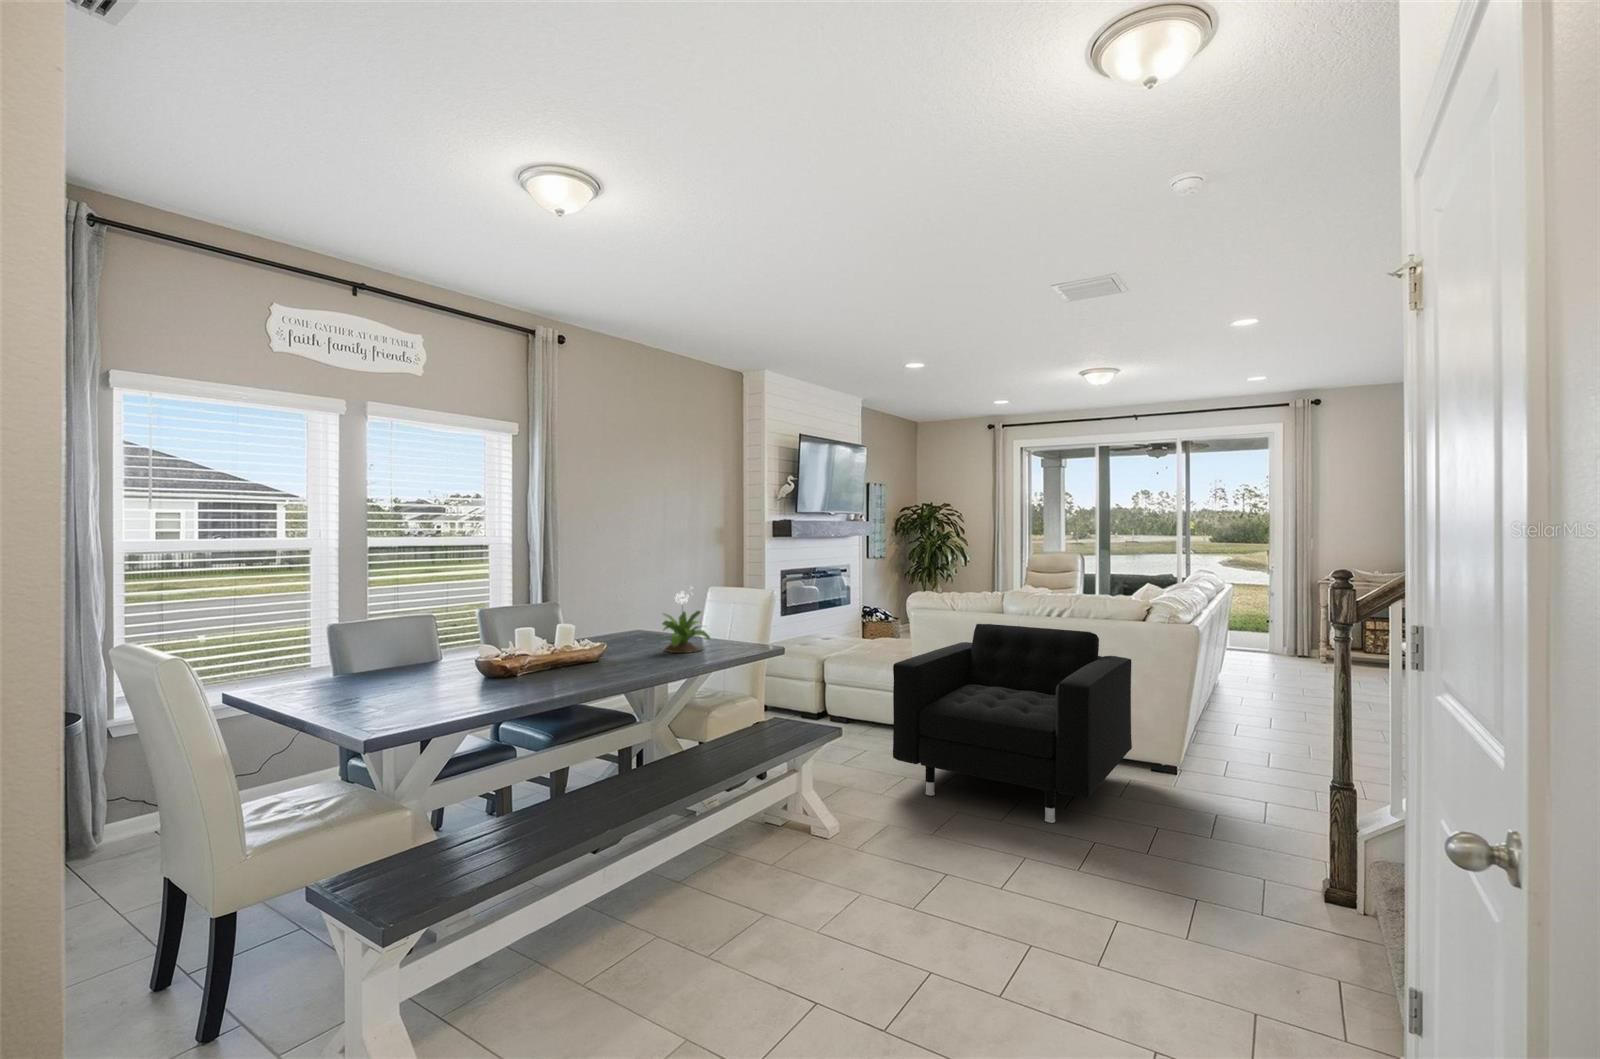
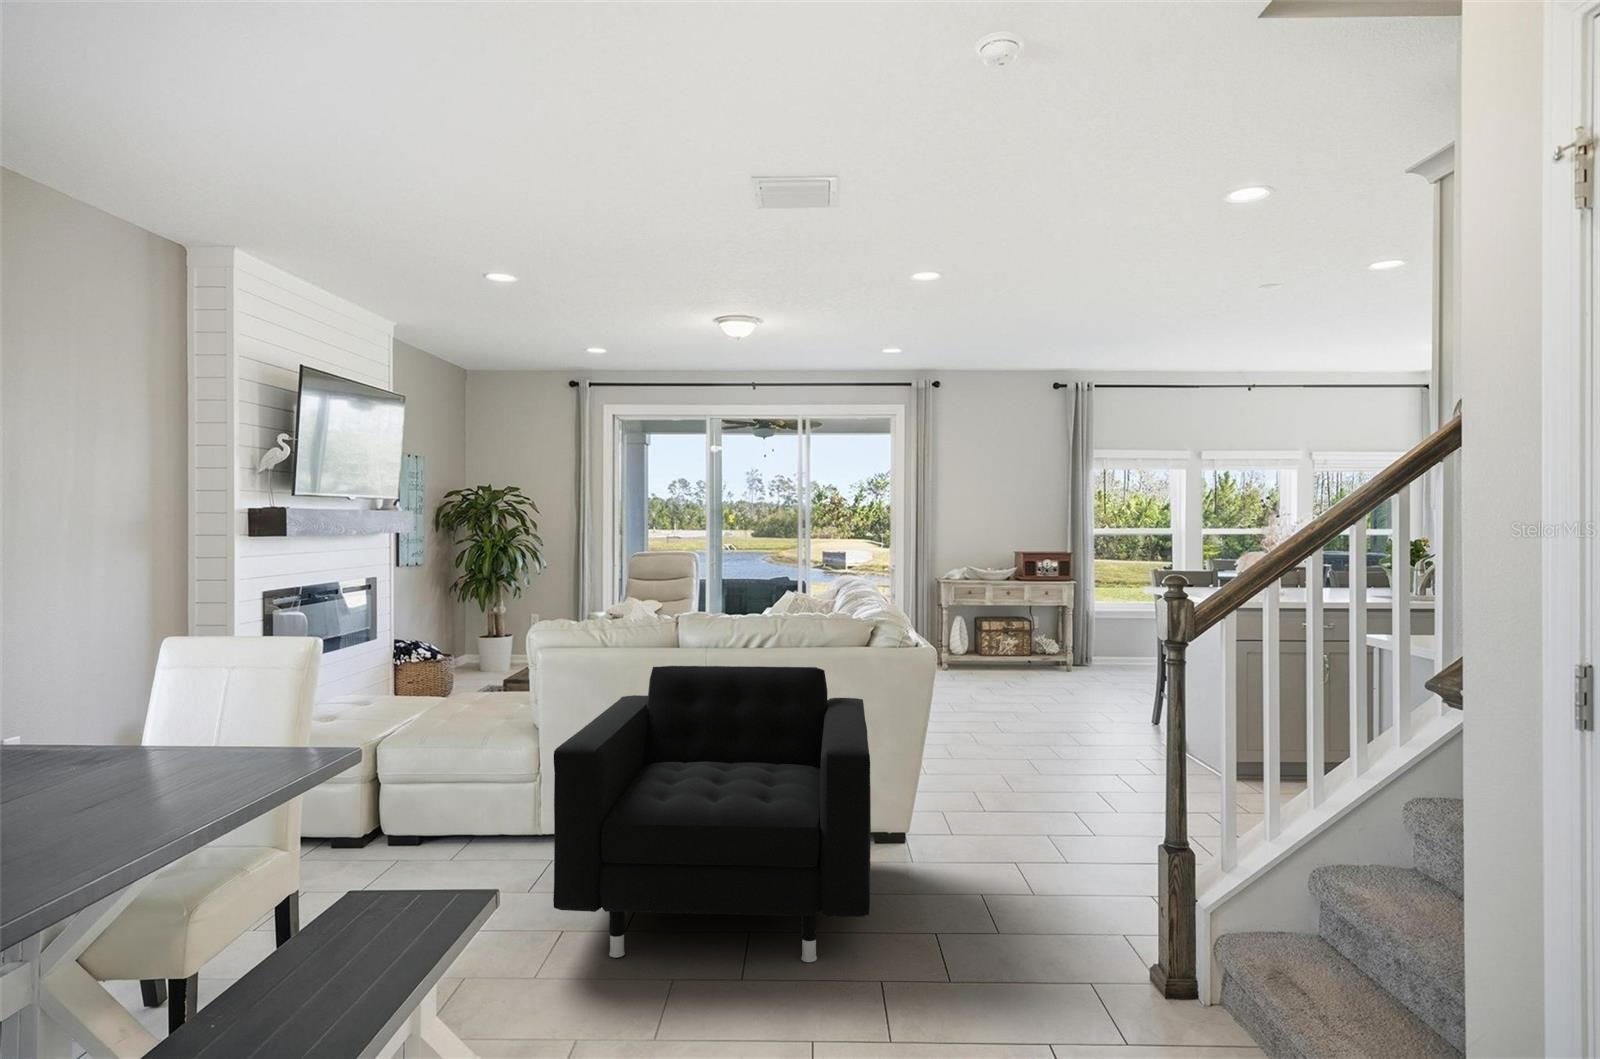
potted flower: present [660,592,710,653] -> none [54,647,187,797]

